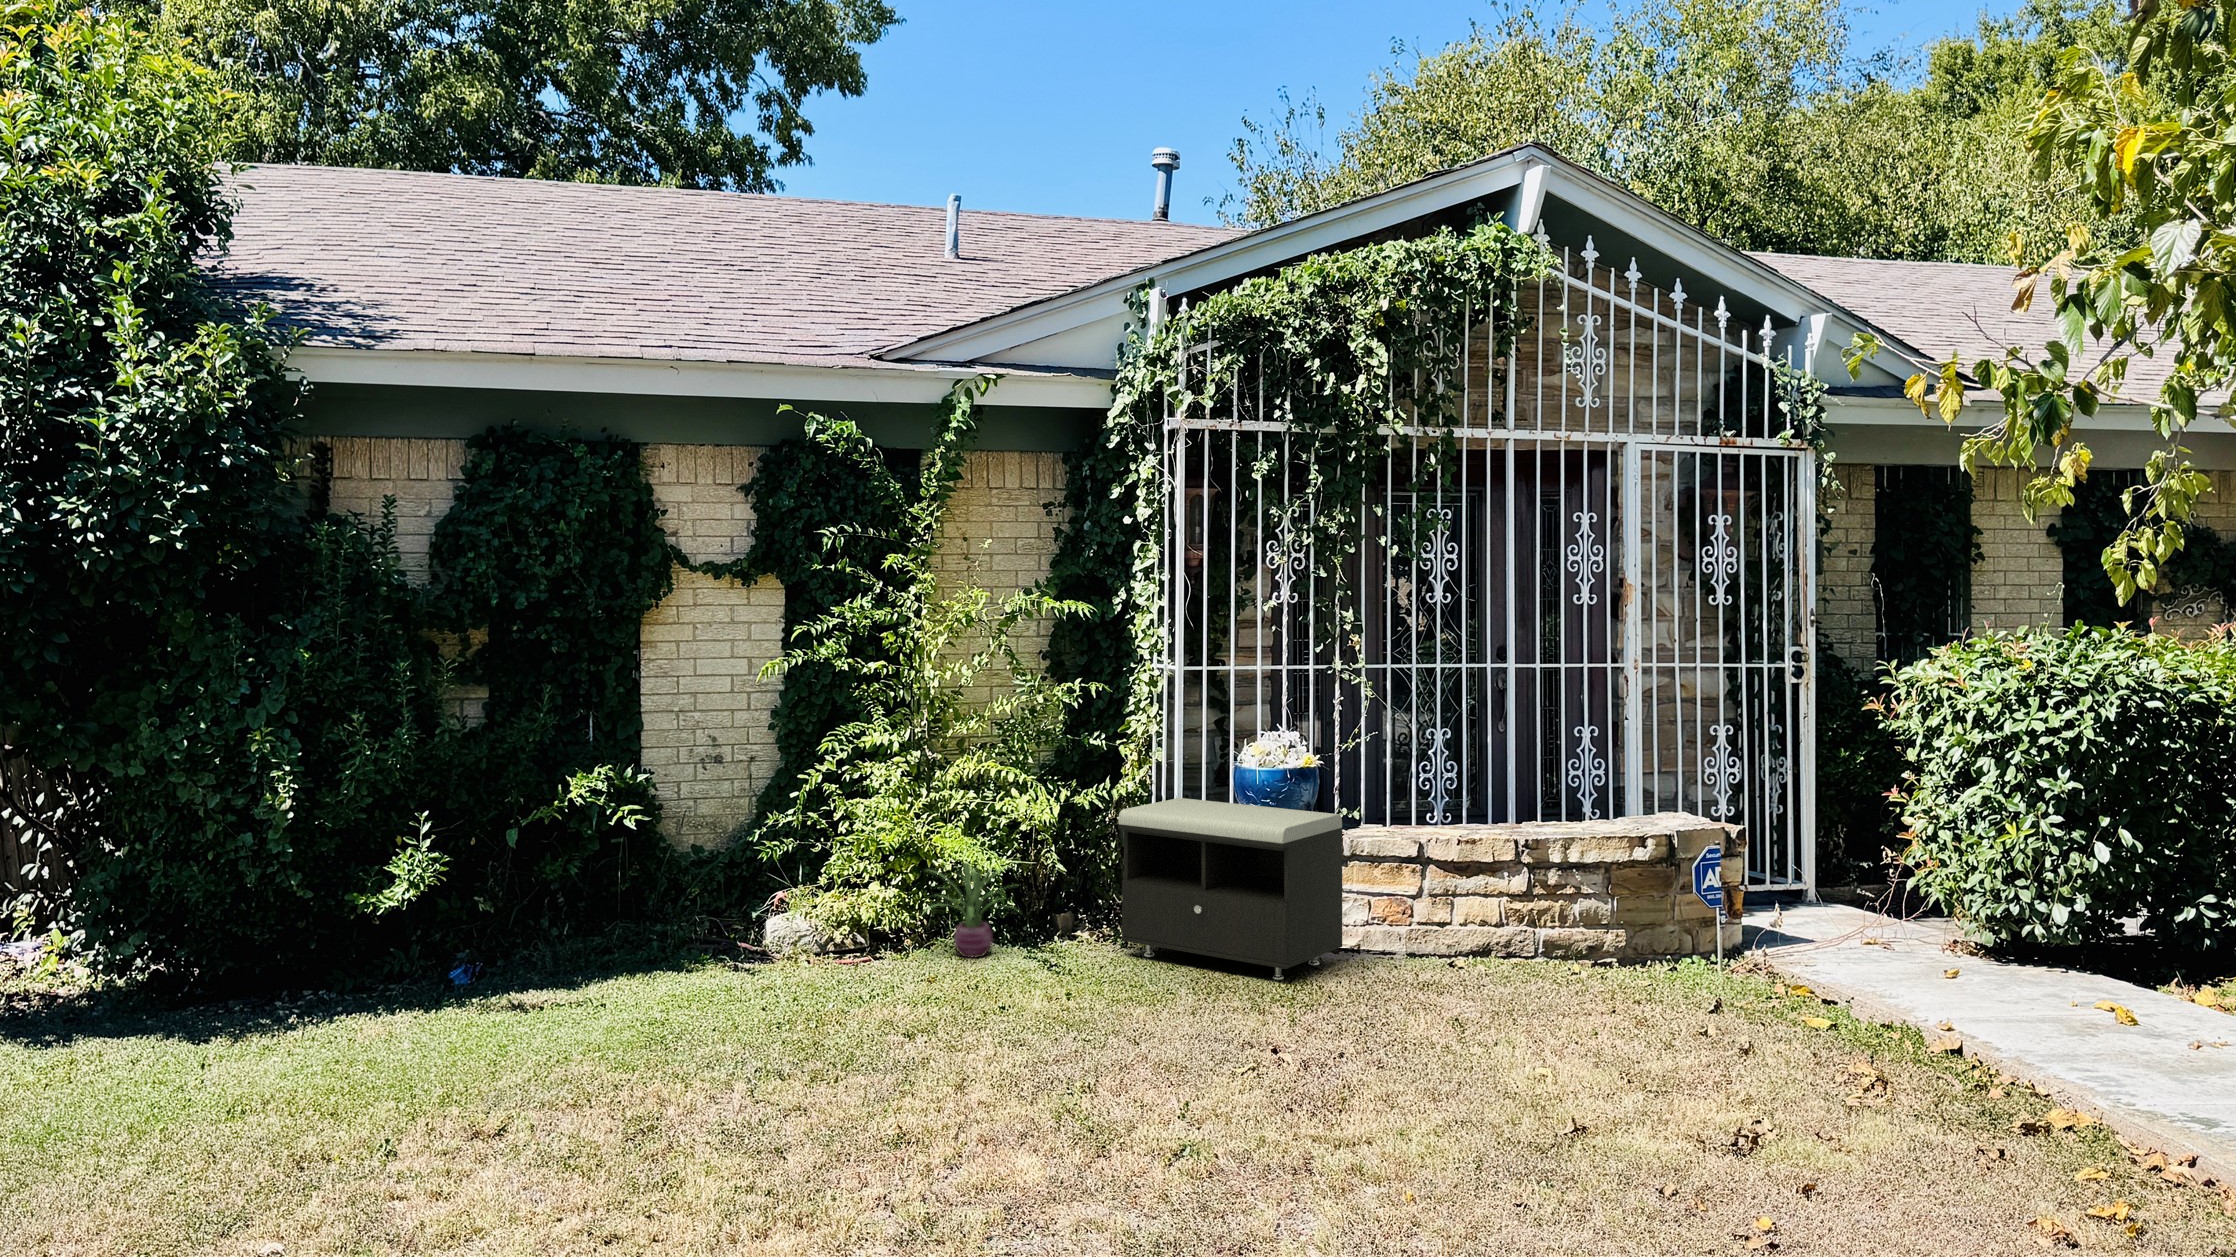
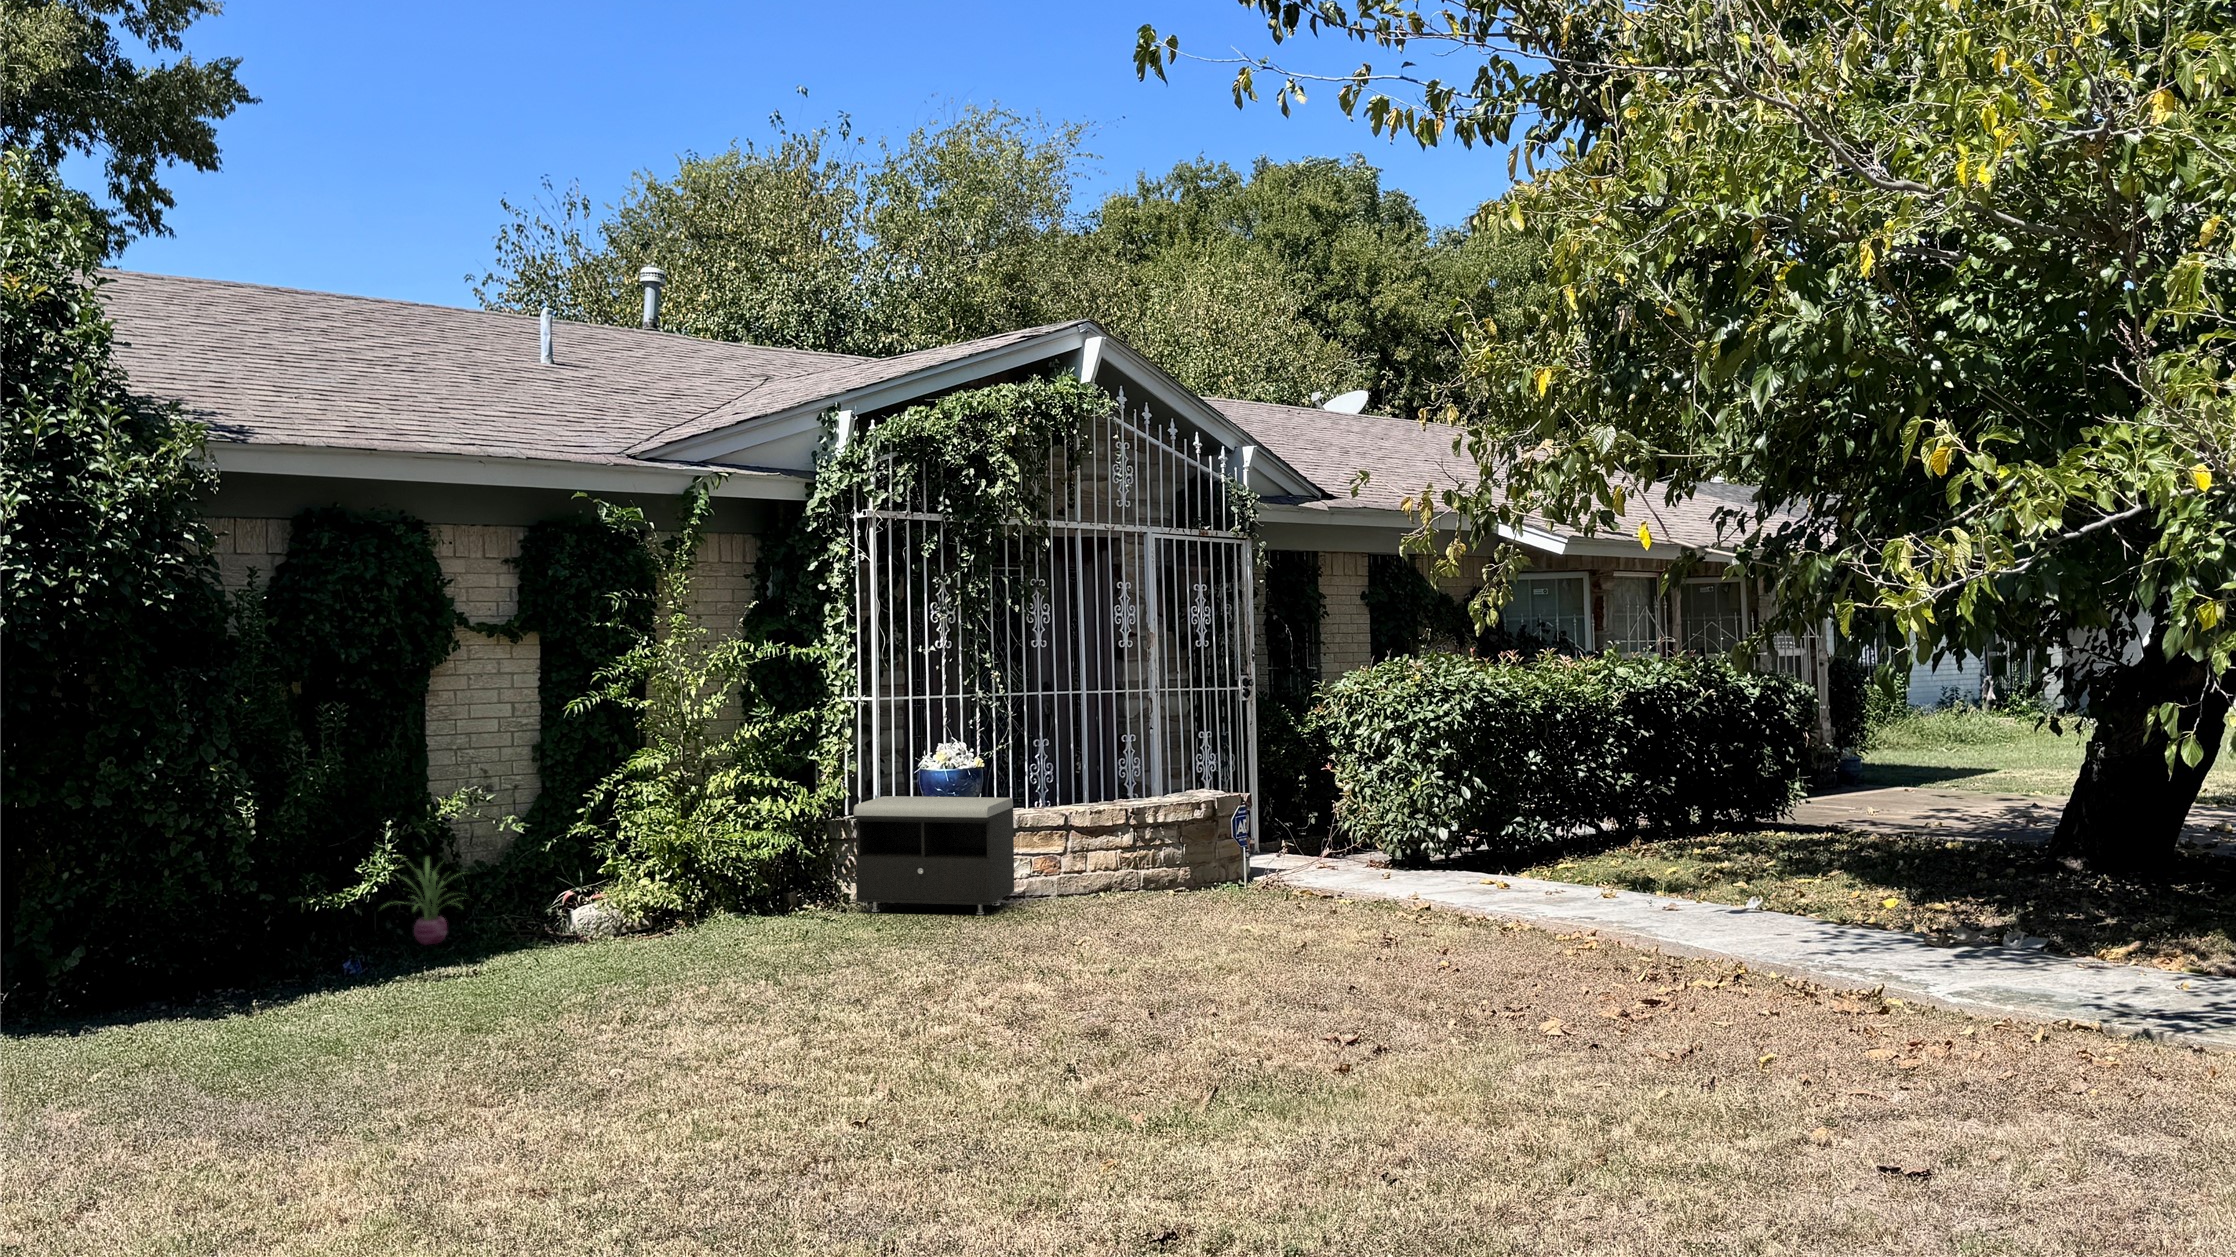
decorative plant: present [924,863,1010,958] -> present [398,856,456,944]

